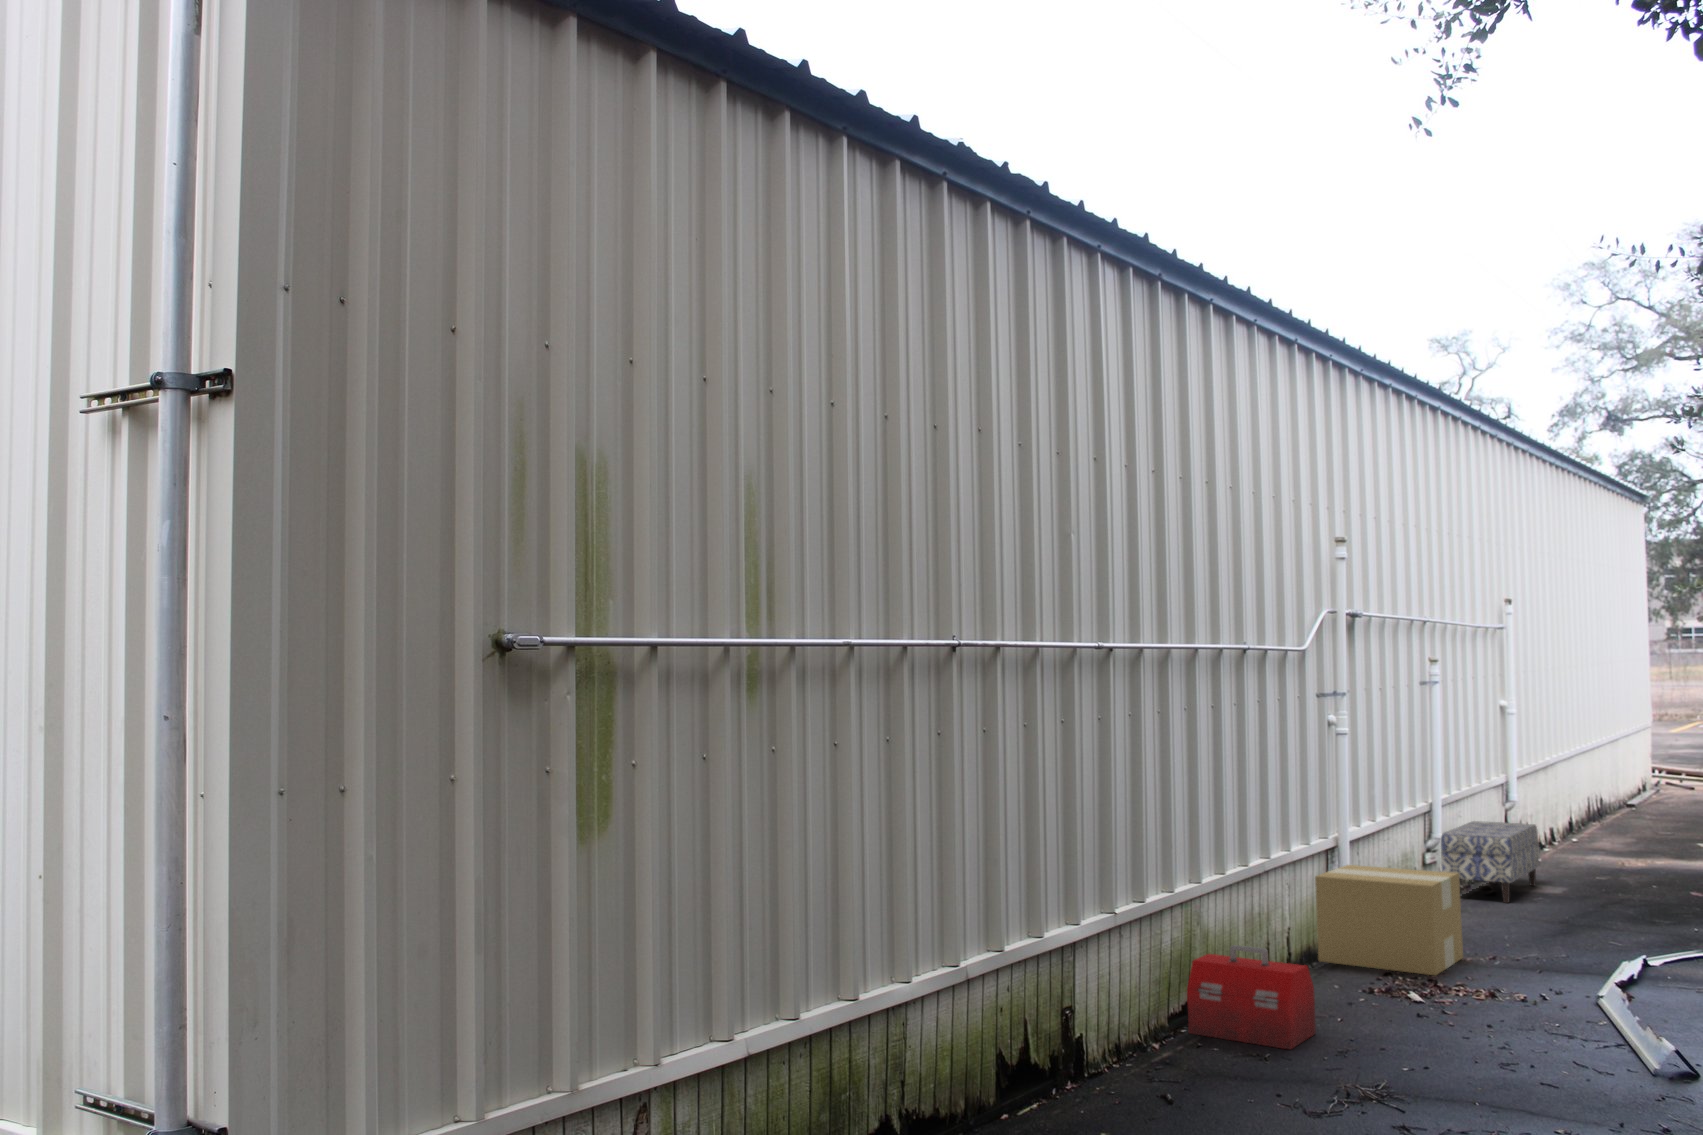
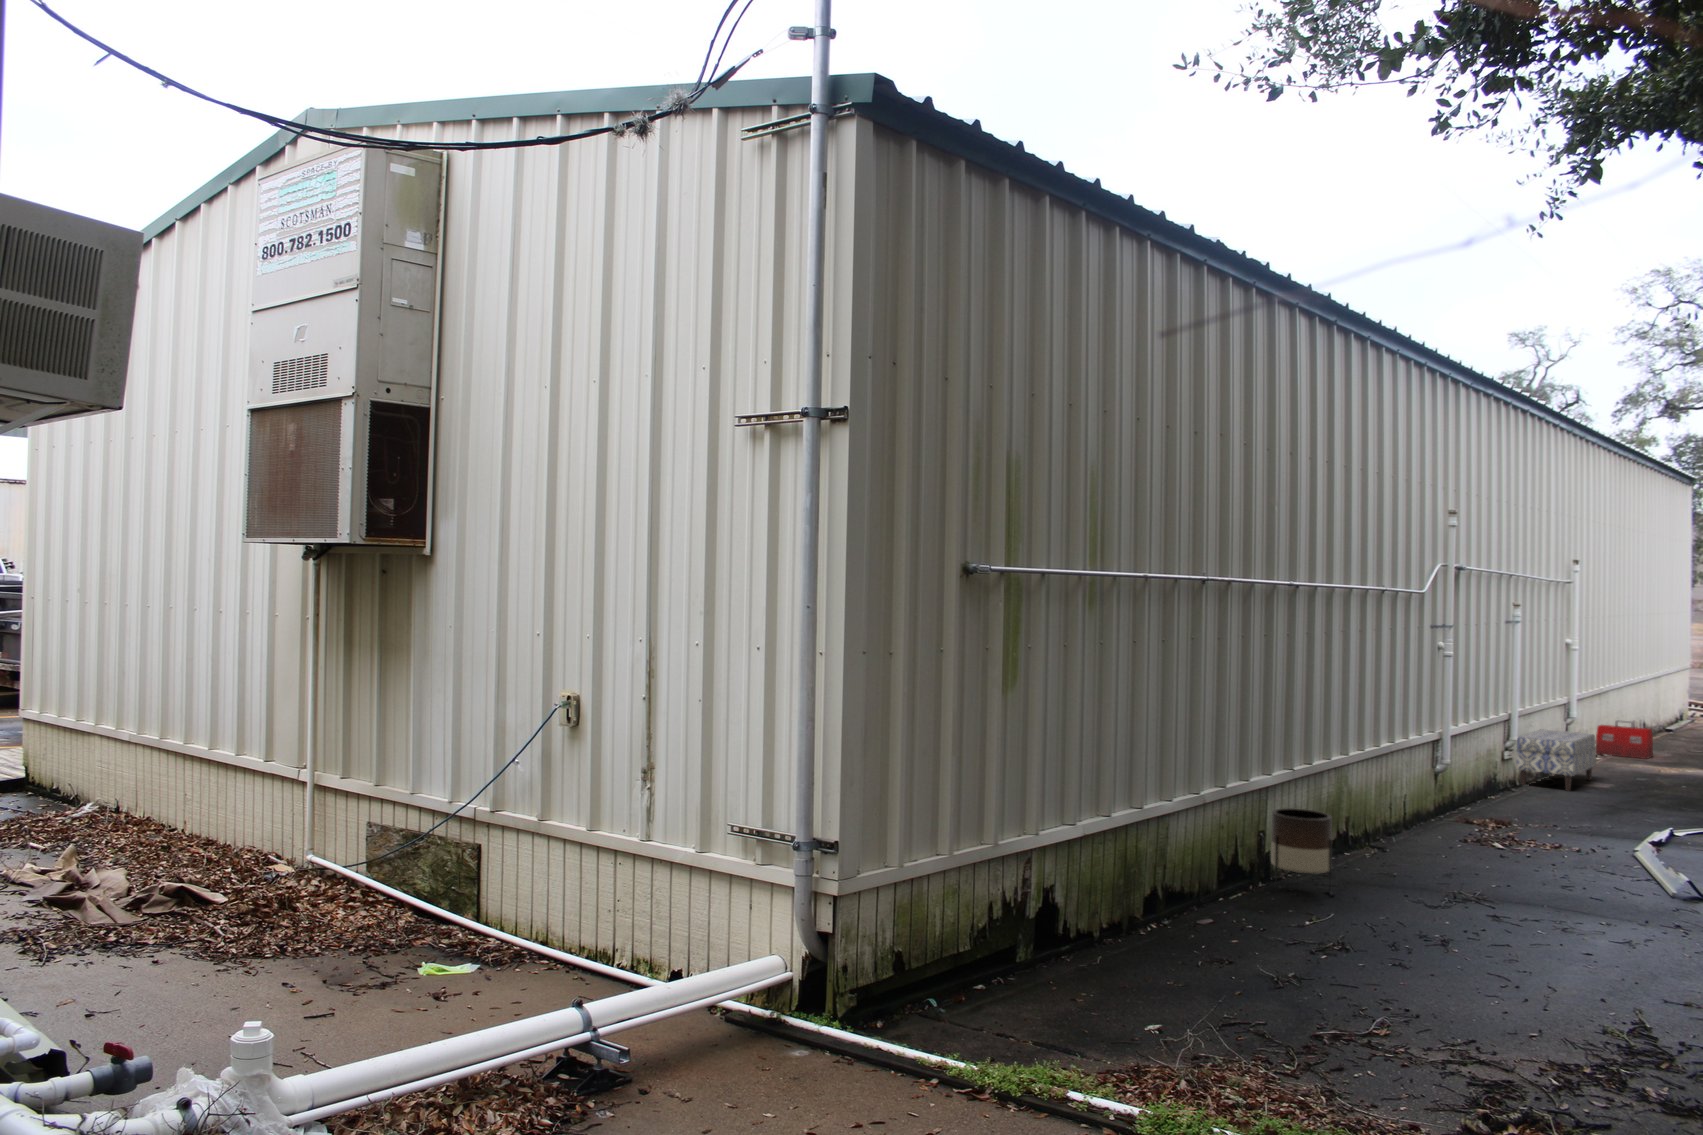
cardboard box: present [1315,865,1463,975] -> none [1424,753,1537,835]
toolbox: present [1187,945,1316,1049] -> present [1596,720,1653,759]
planter: none [1084,971,1170,1101] -> present [1271,808,1332,895]

